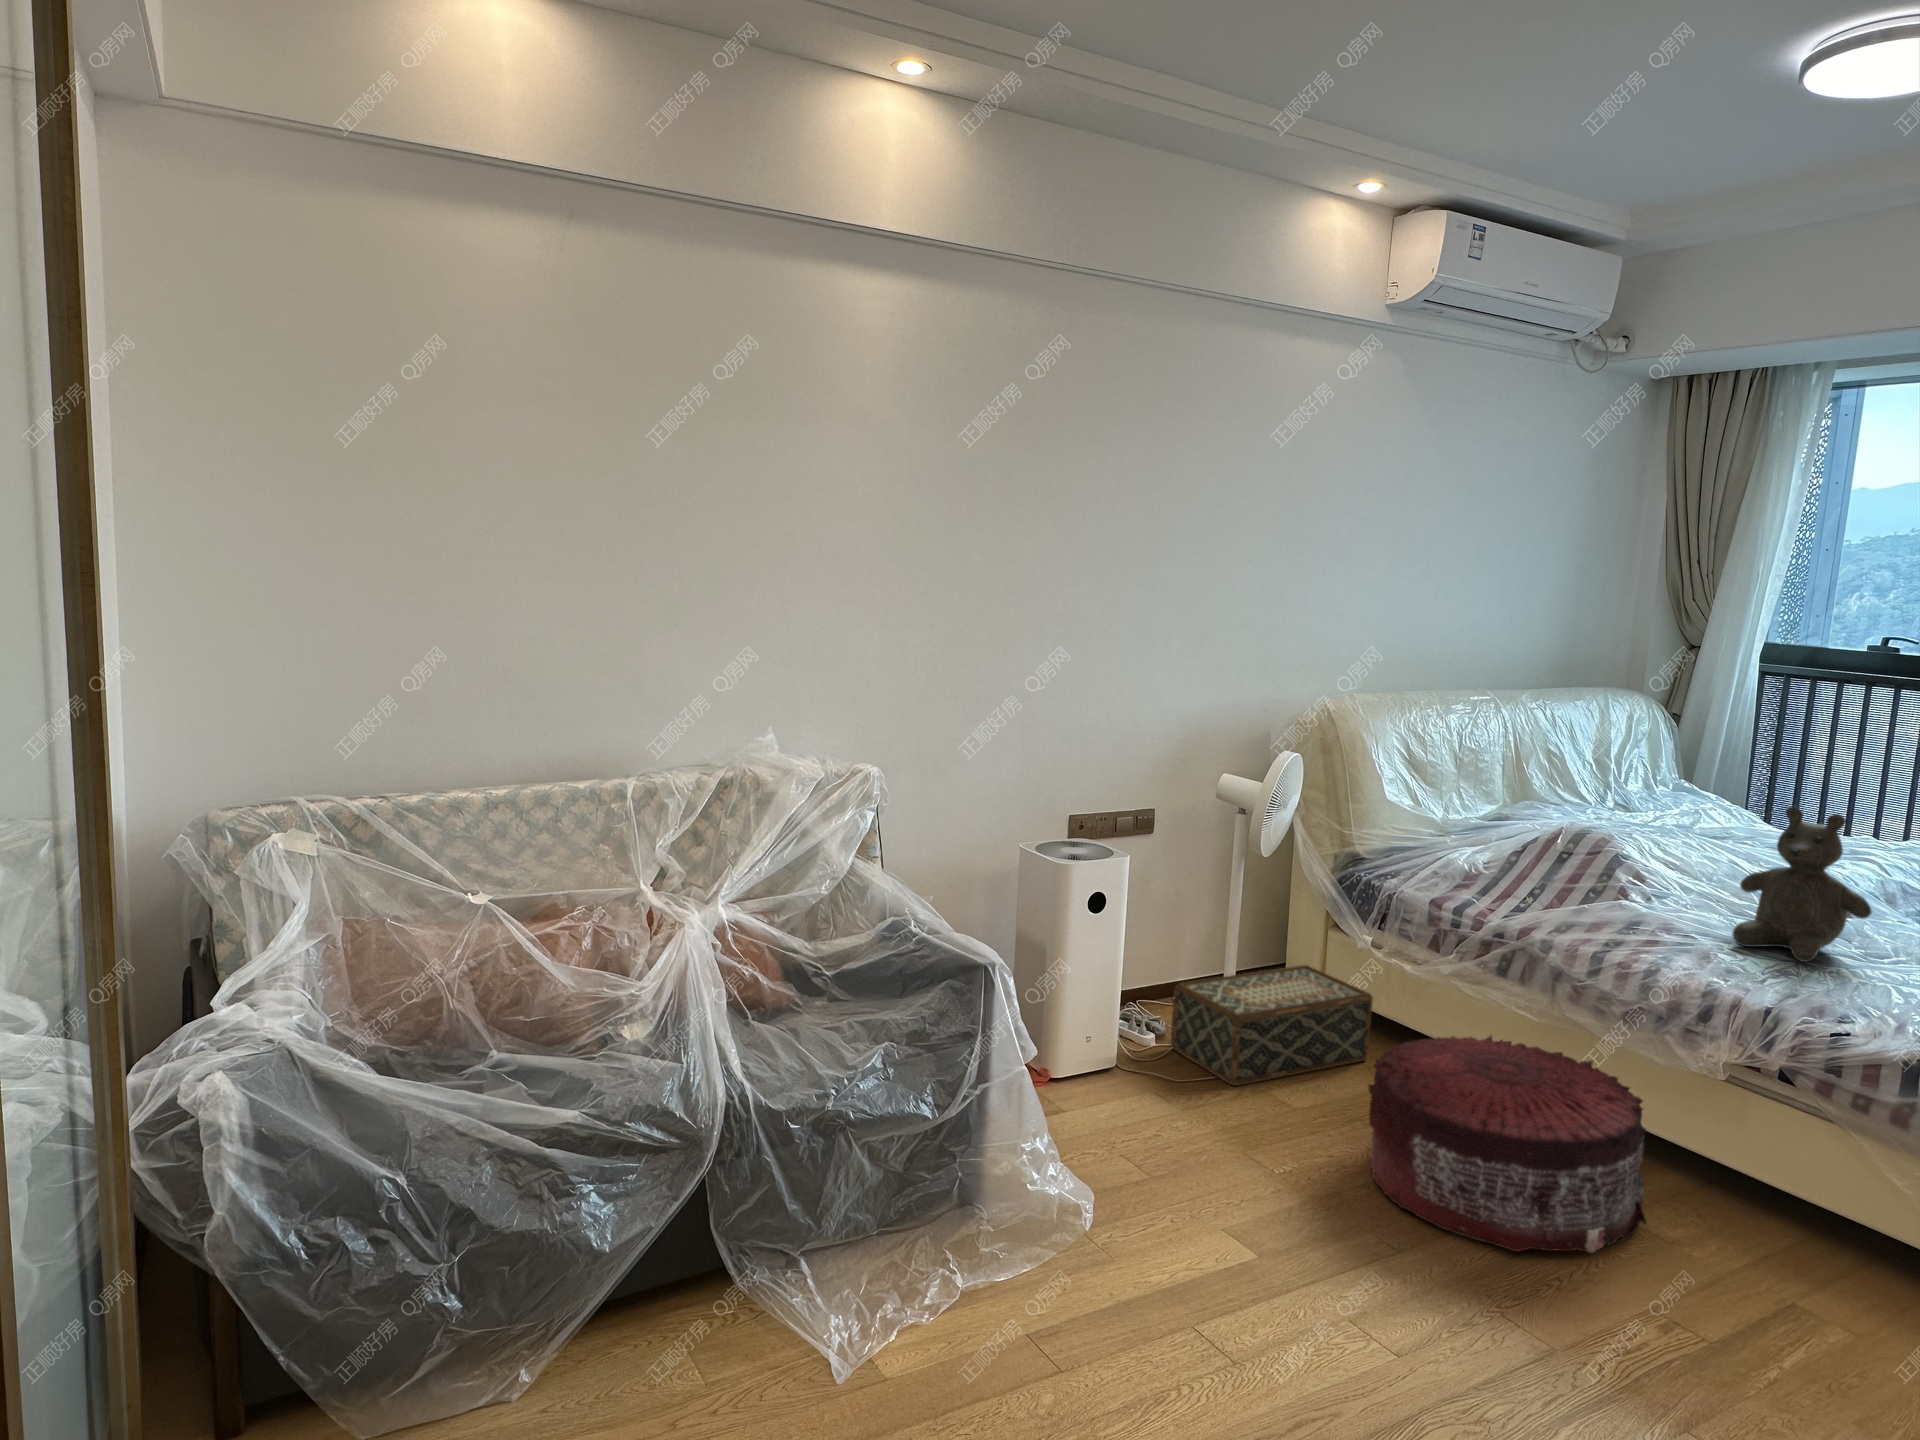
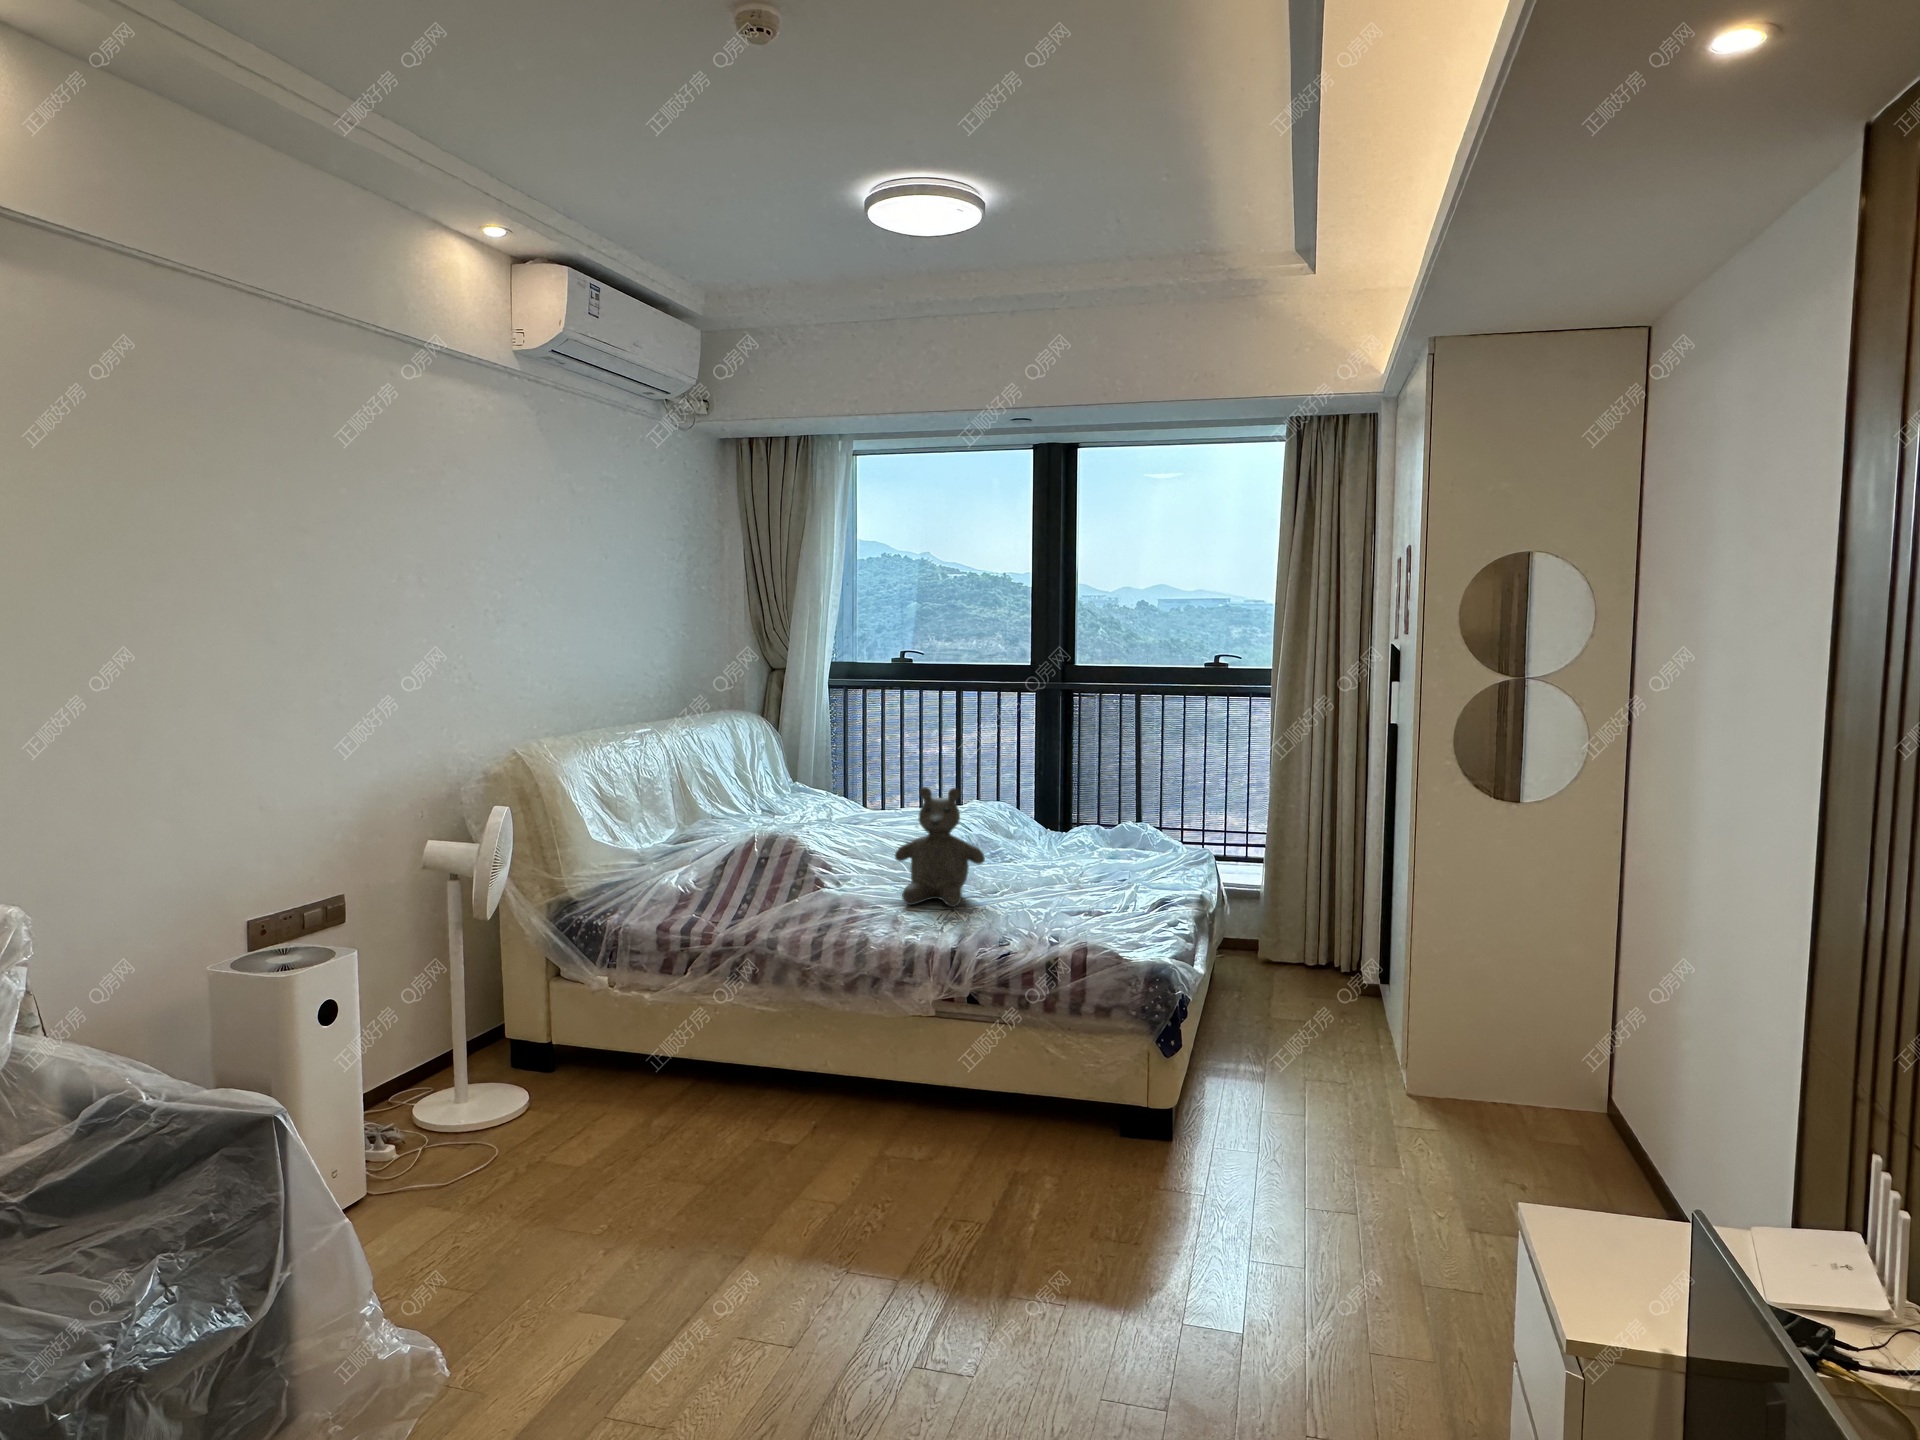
woven basket: present [1171,965,1373,1086] -> none [414,1022,619,1173]
pouf: present [1368,1036,1647,1253] -> none [668,1031,913,1230]

